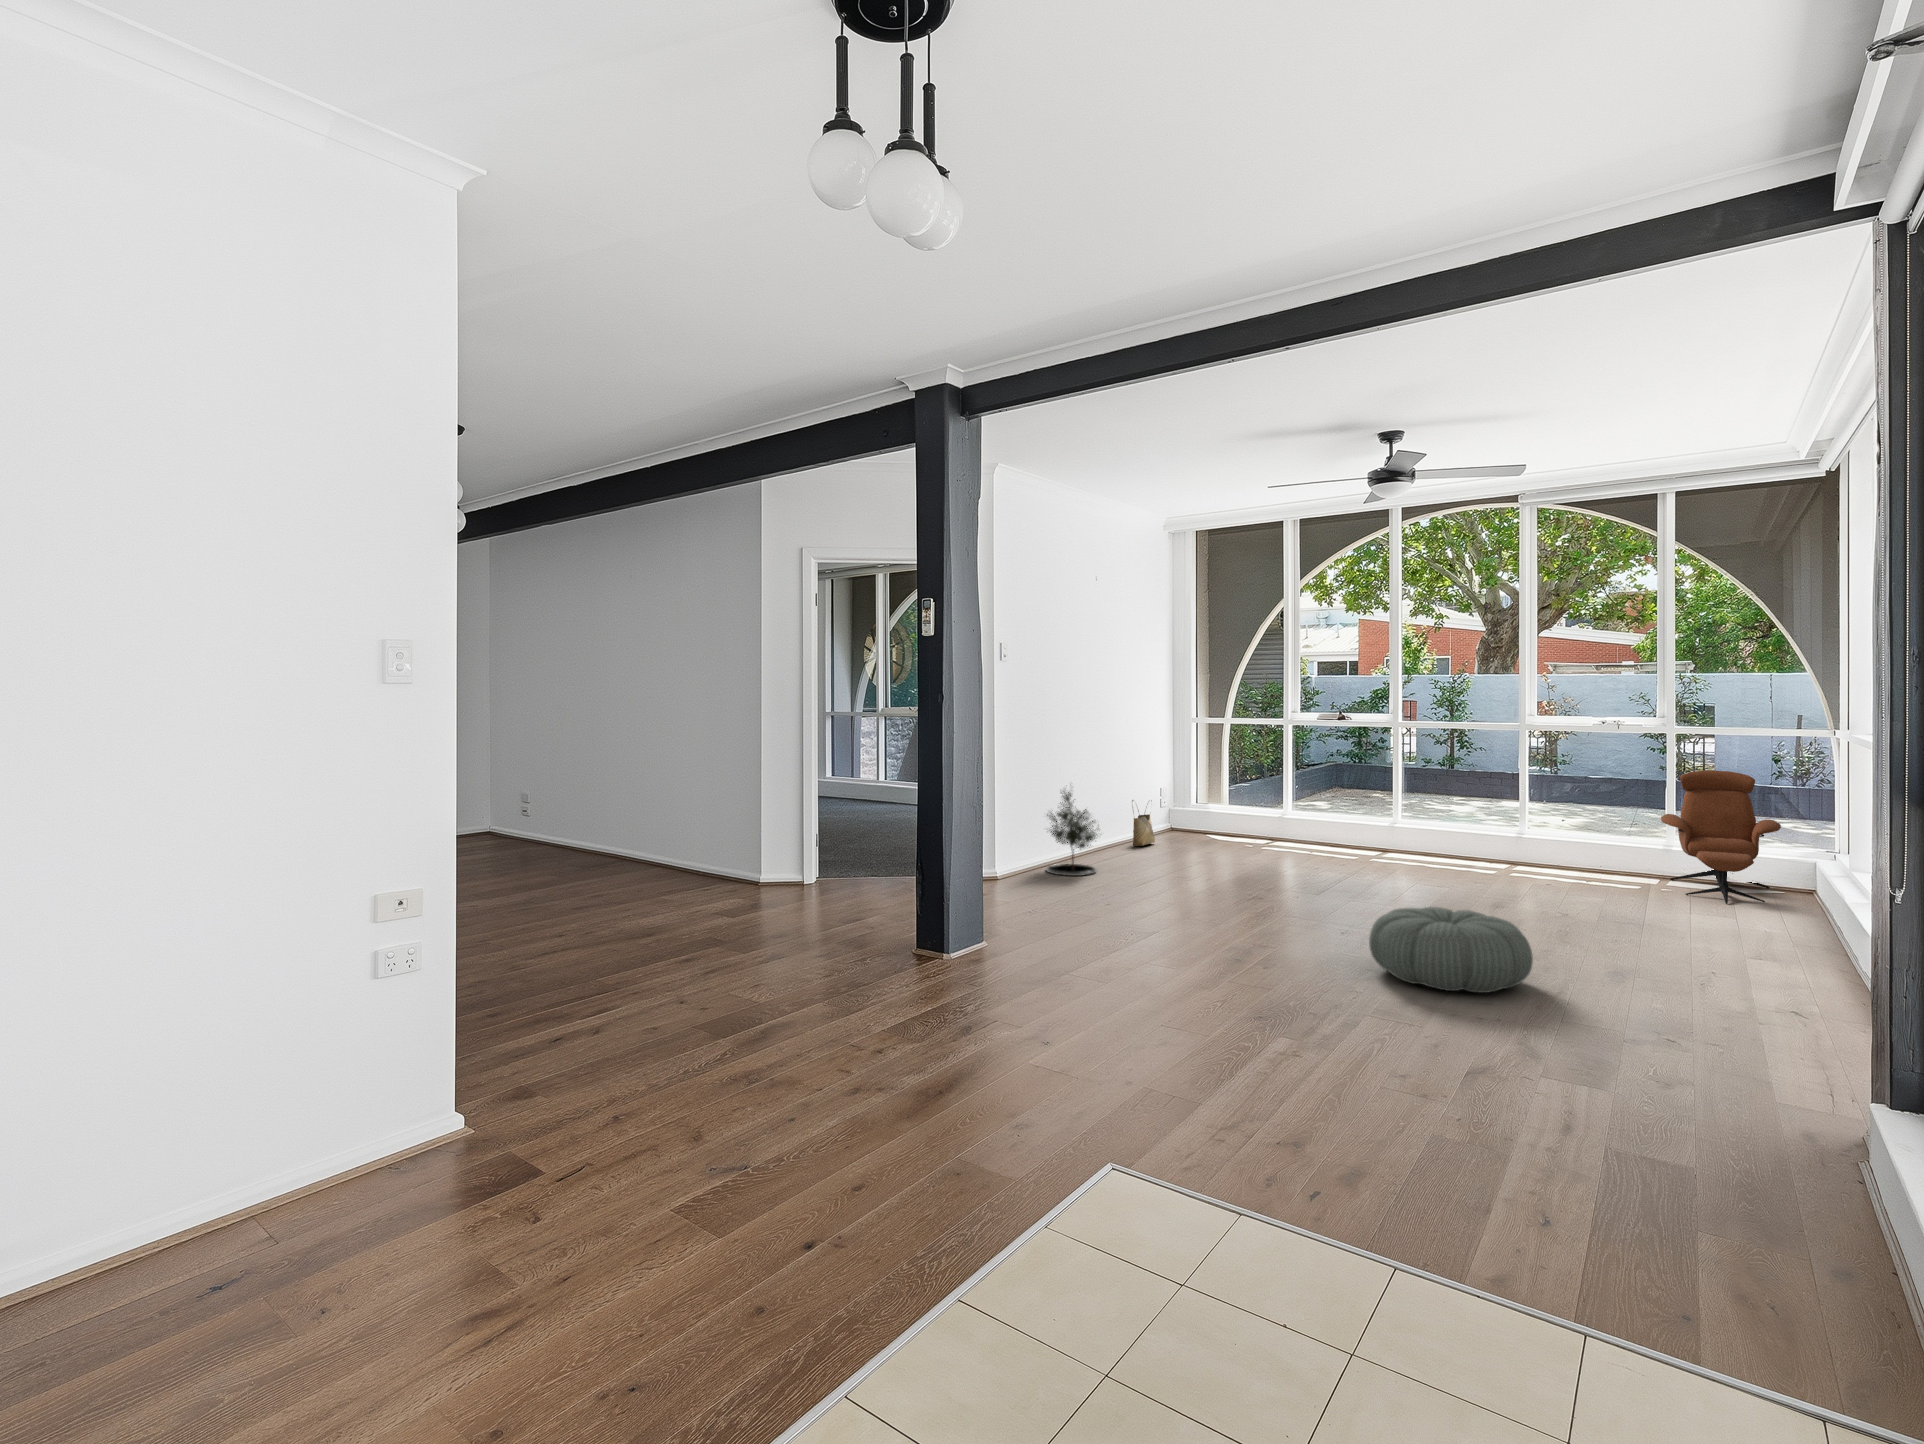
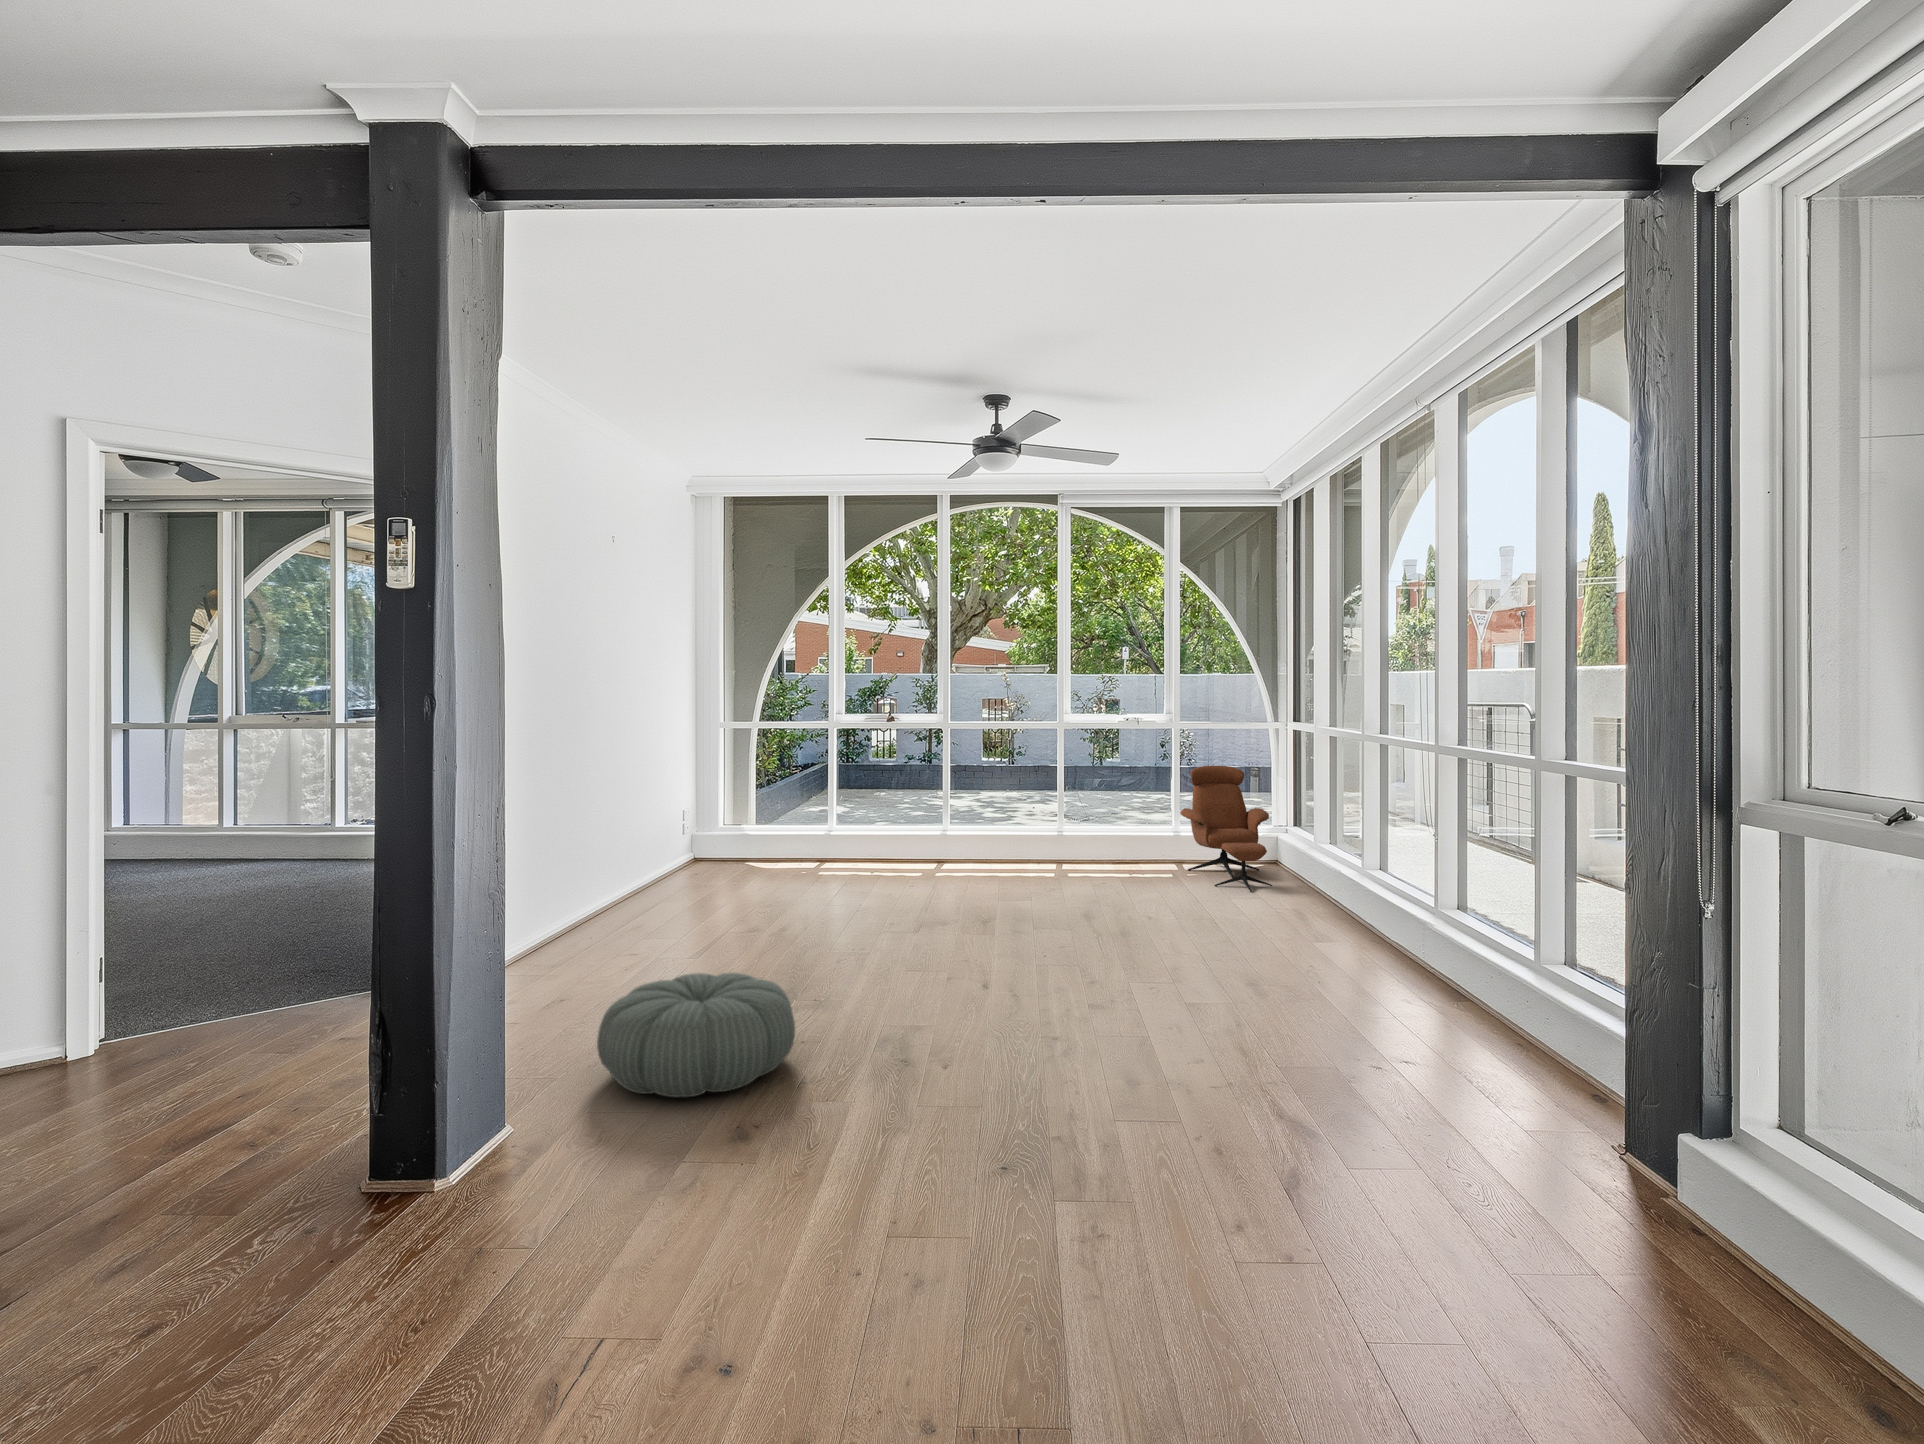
potted tree: present [1046,791,1099,876] -> none [545,820,638,956]
woven basket: present [1132,800,1155,846] -> none [652,831,681,892]
pouf: present [1369,907,1533,993] -> present [597,973,795,1097]

